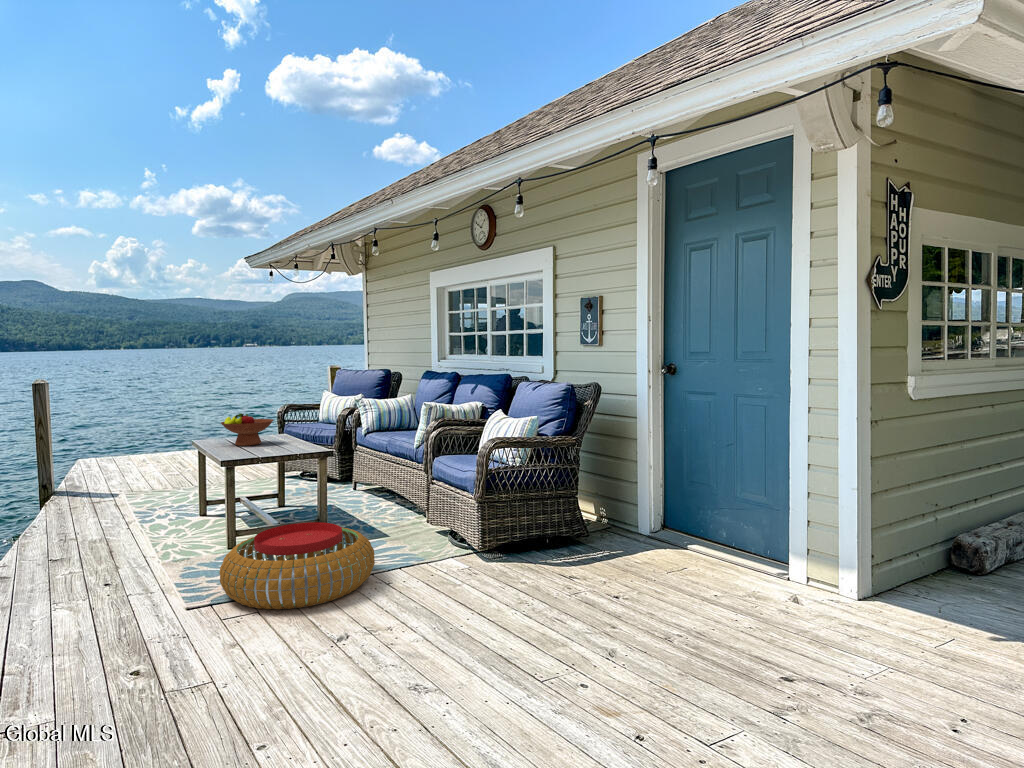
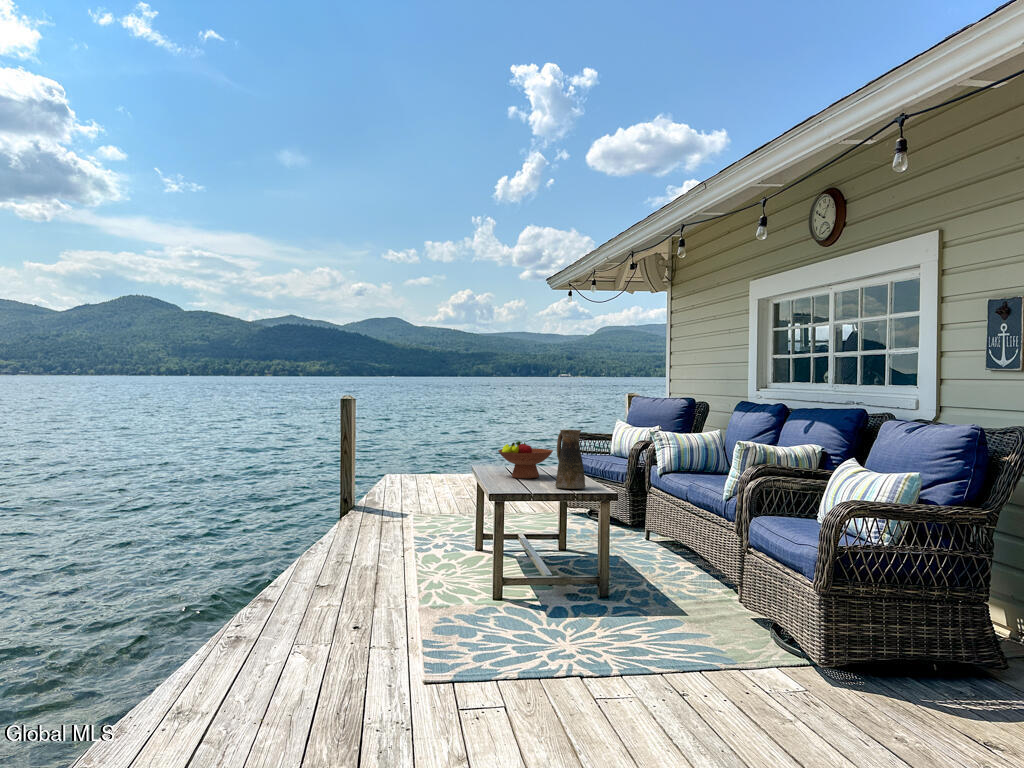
pitcher: none [279,401,306,450] -> present [555,429,585,489]
pouf: present [220,522,375,610] -> none [466,587,661,715]

